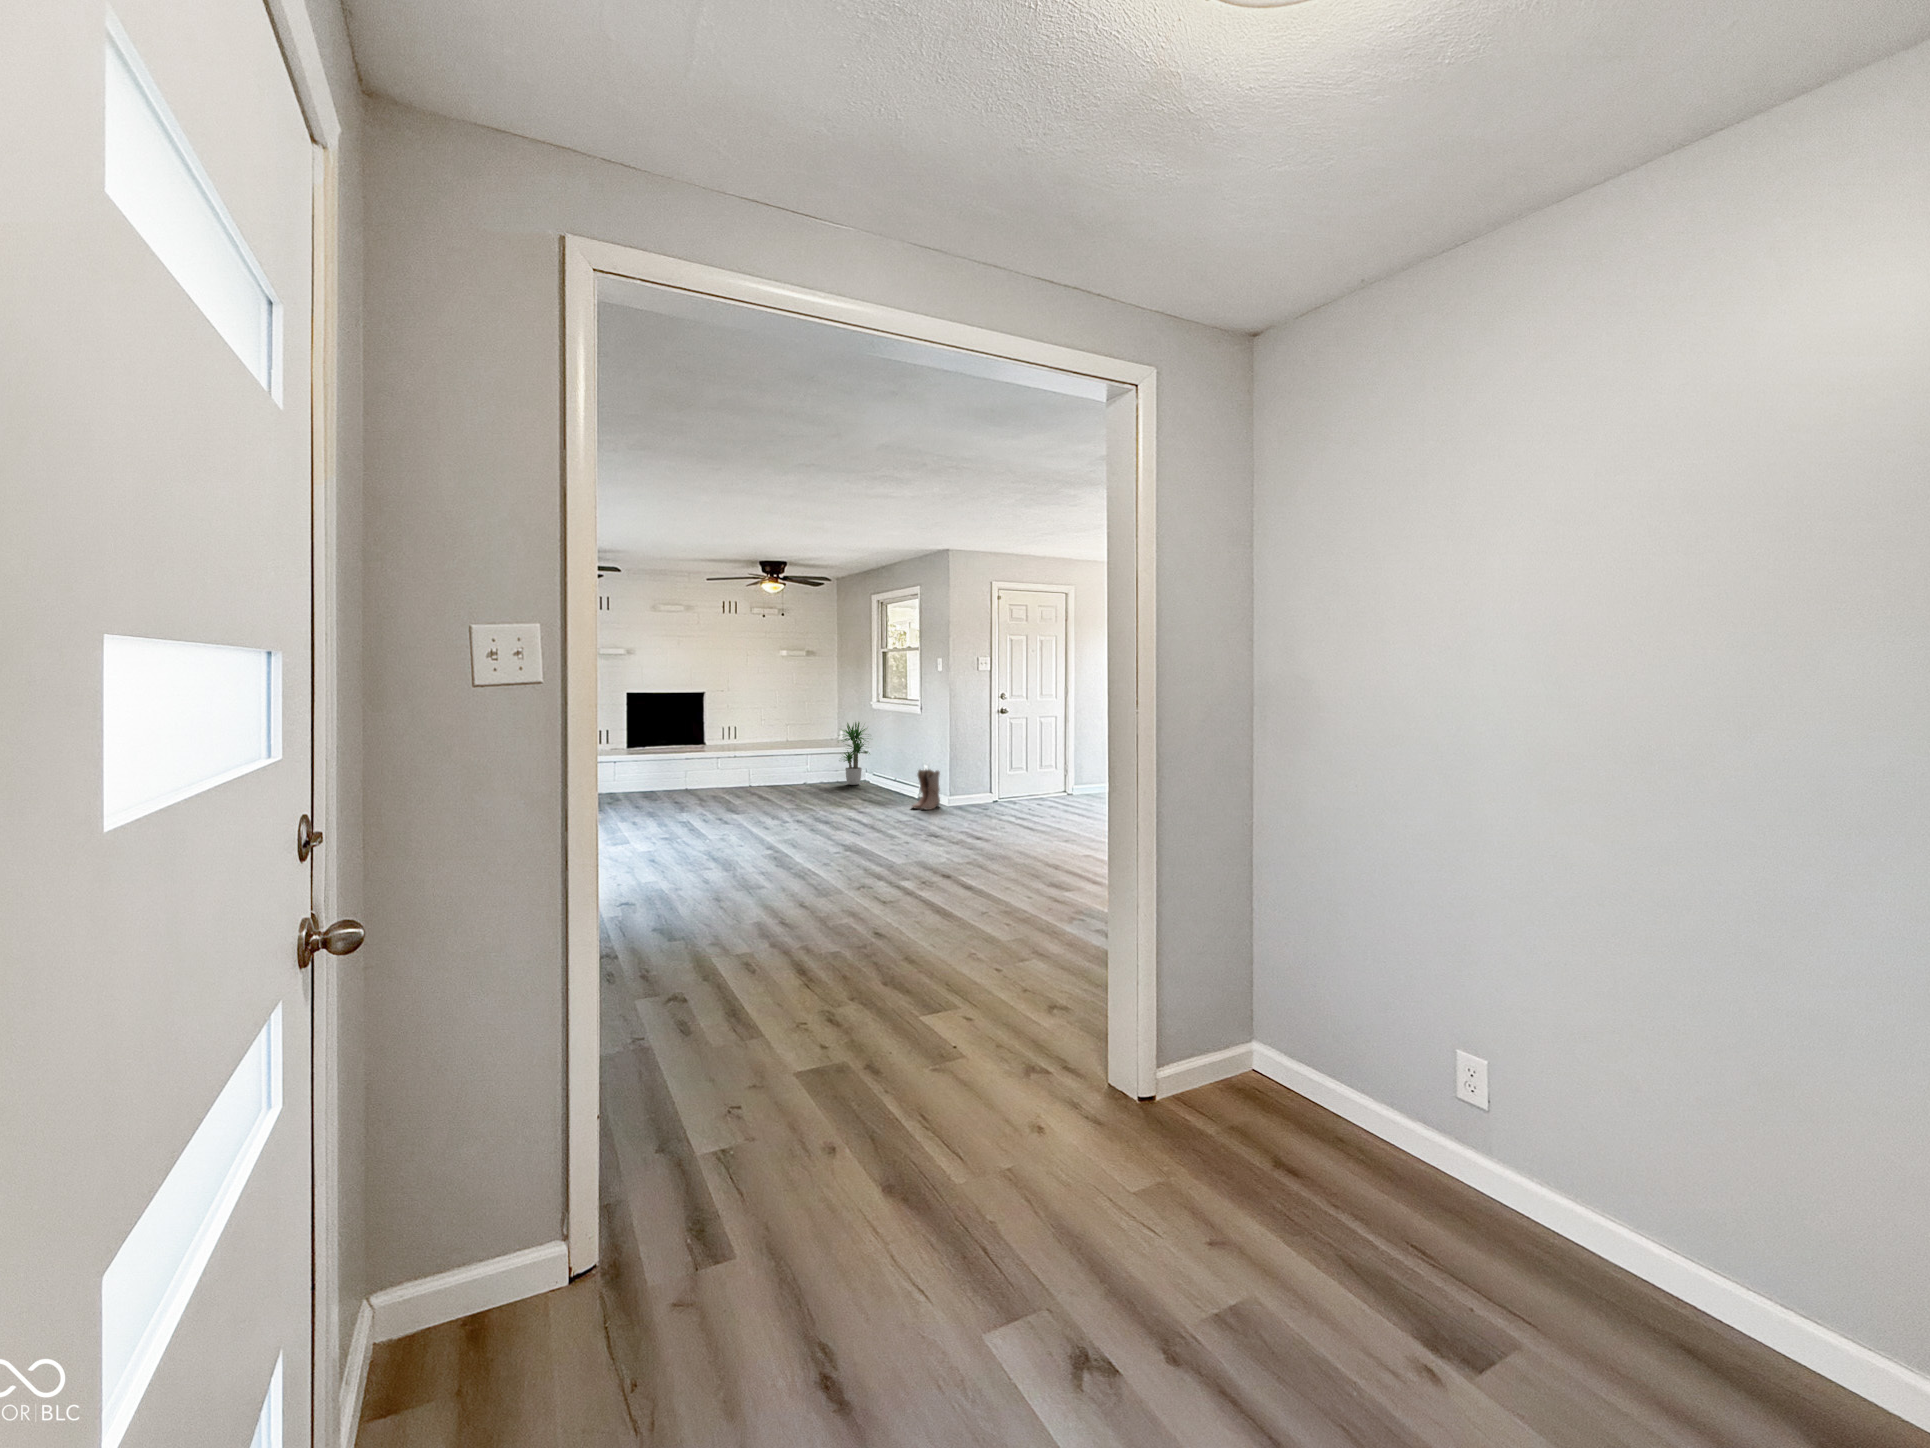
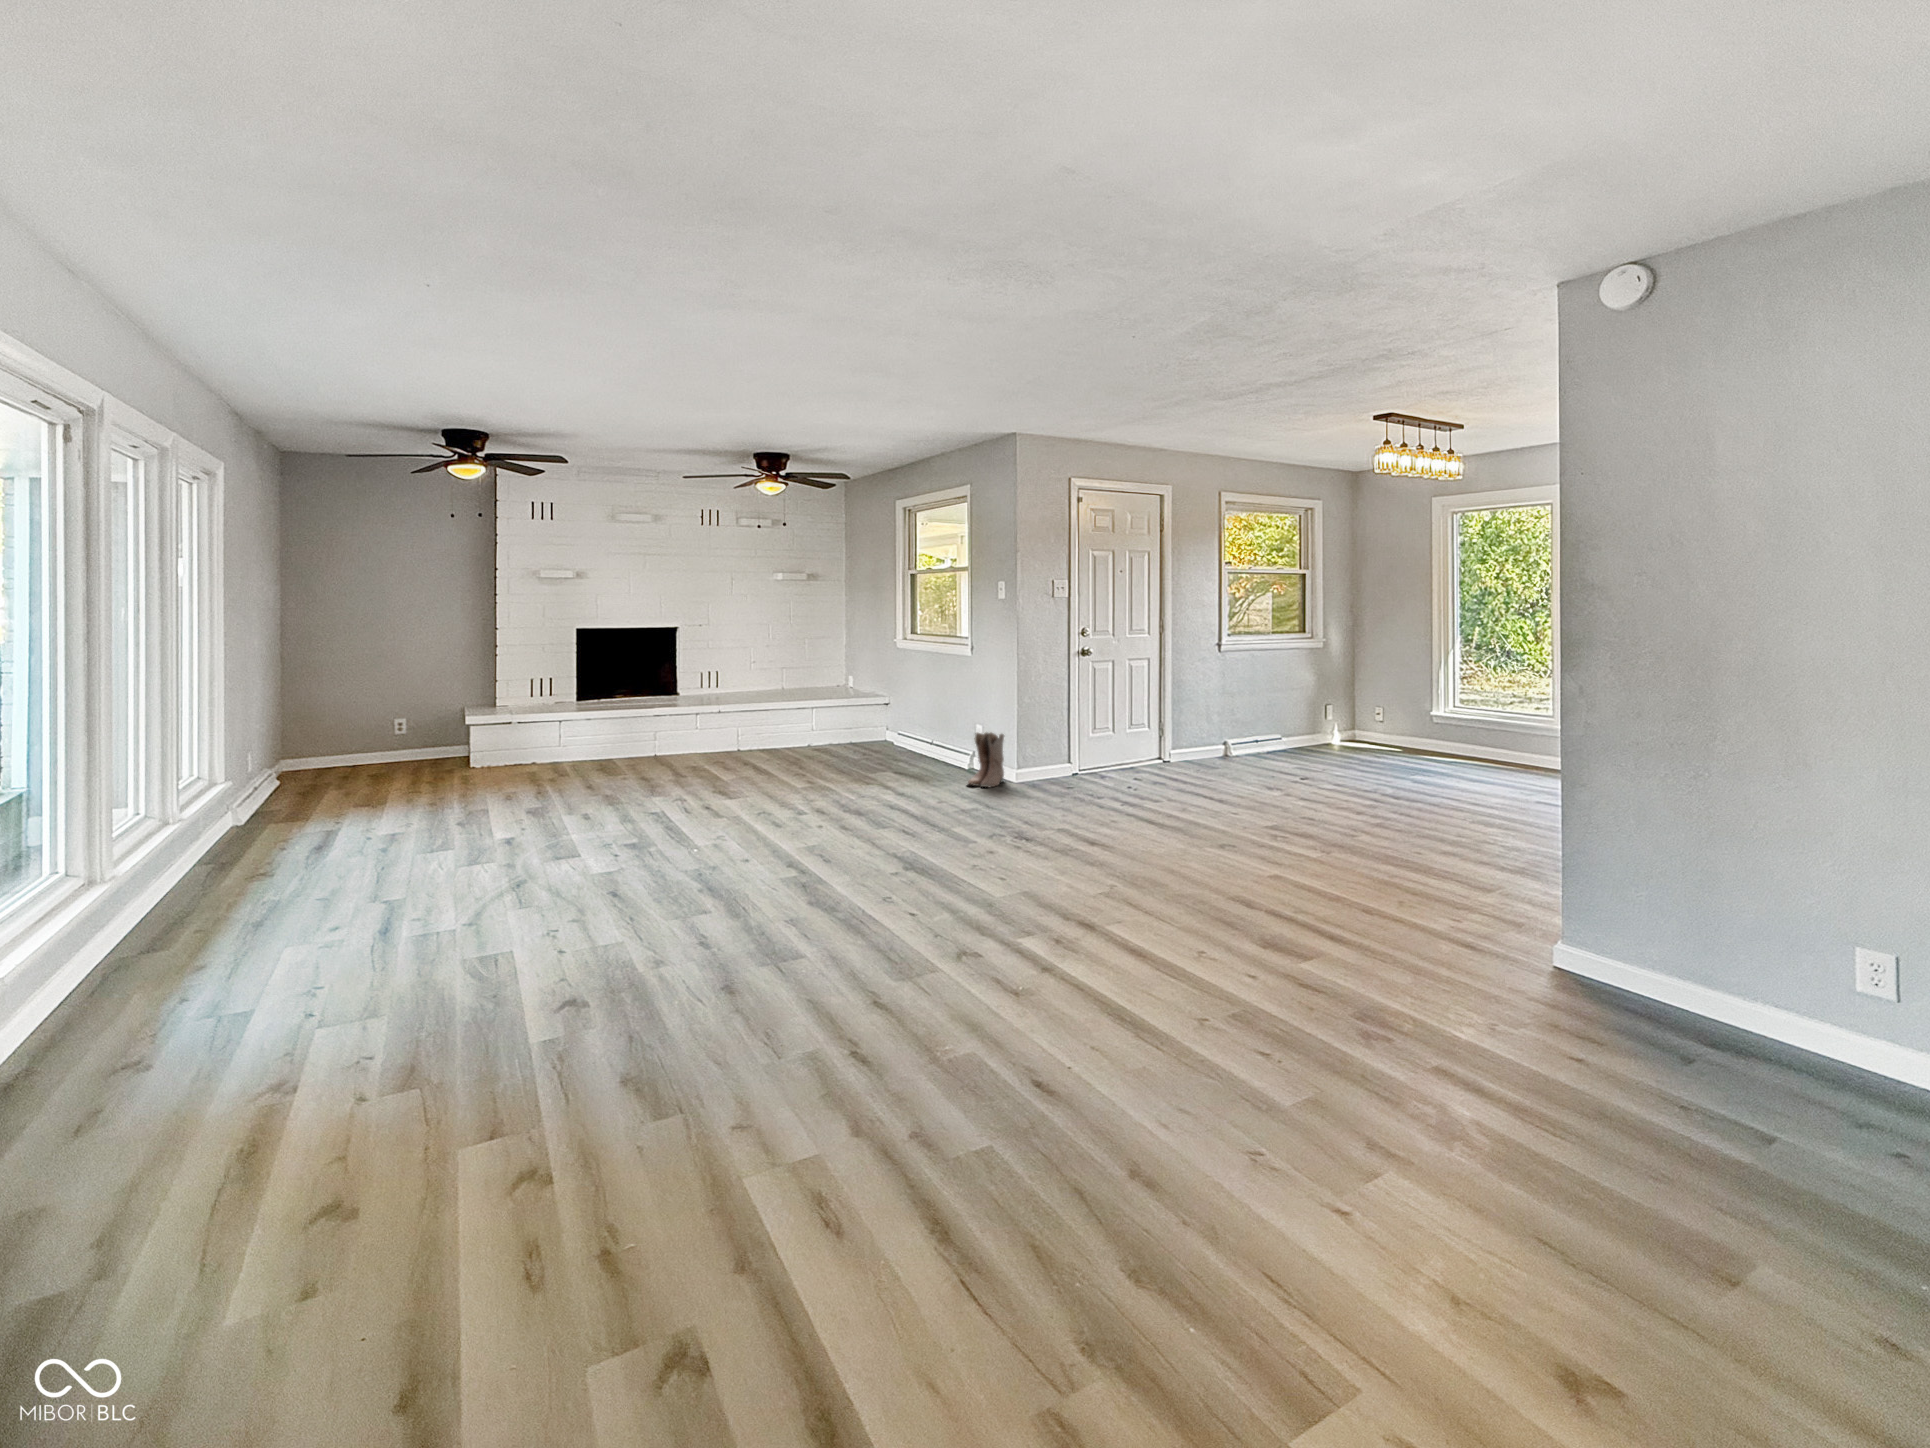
potted plant: present [843,722,870,785] -> none [853,664,904,747]

